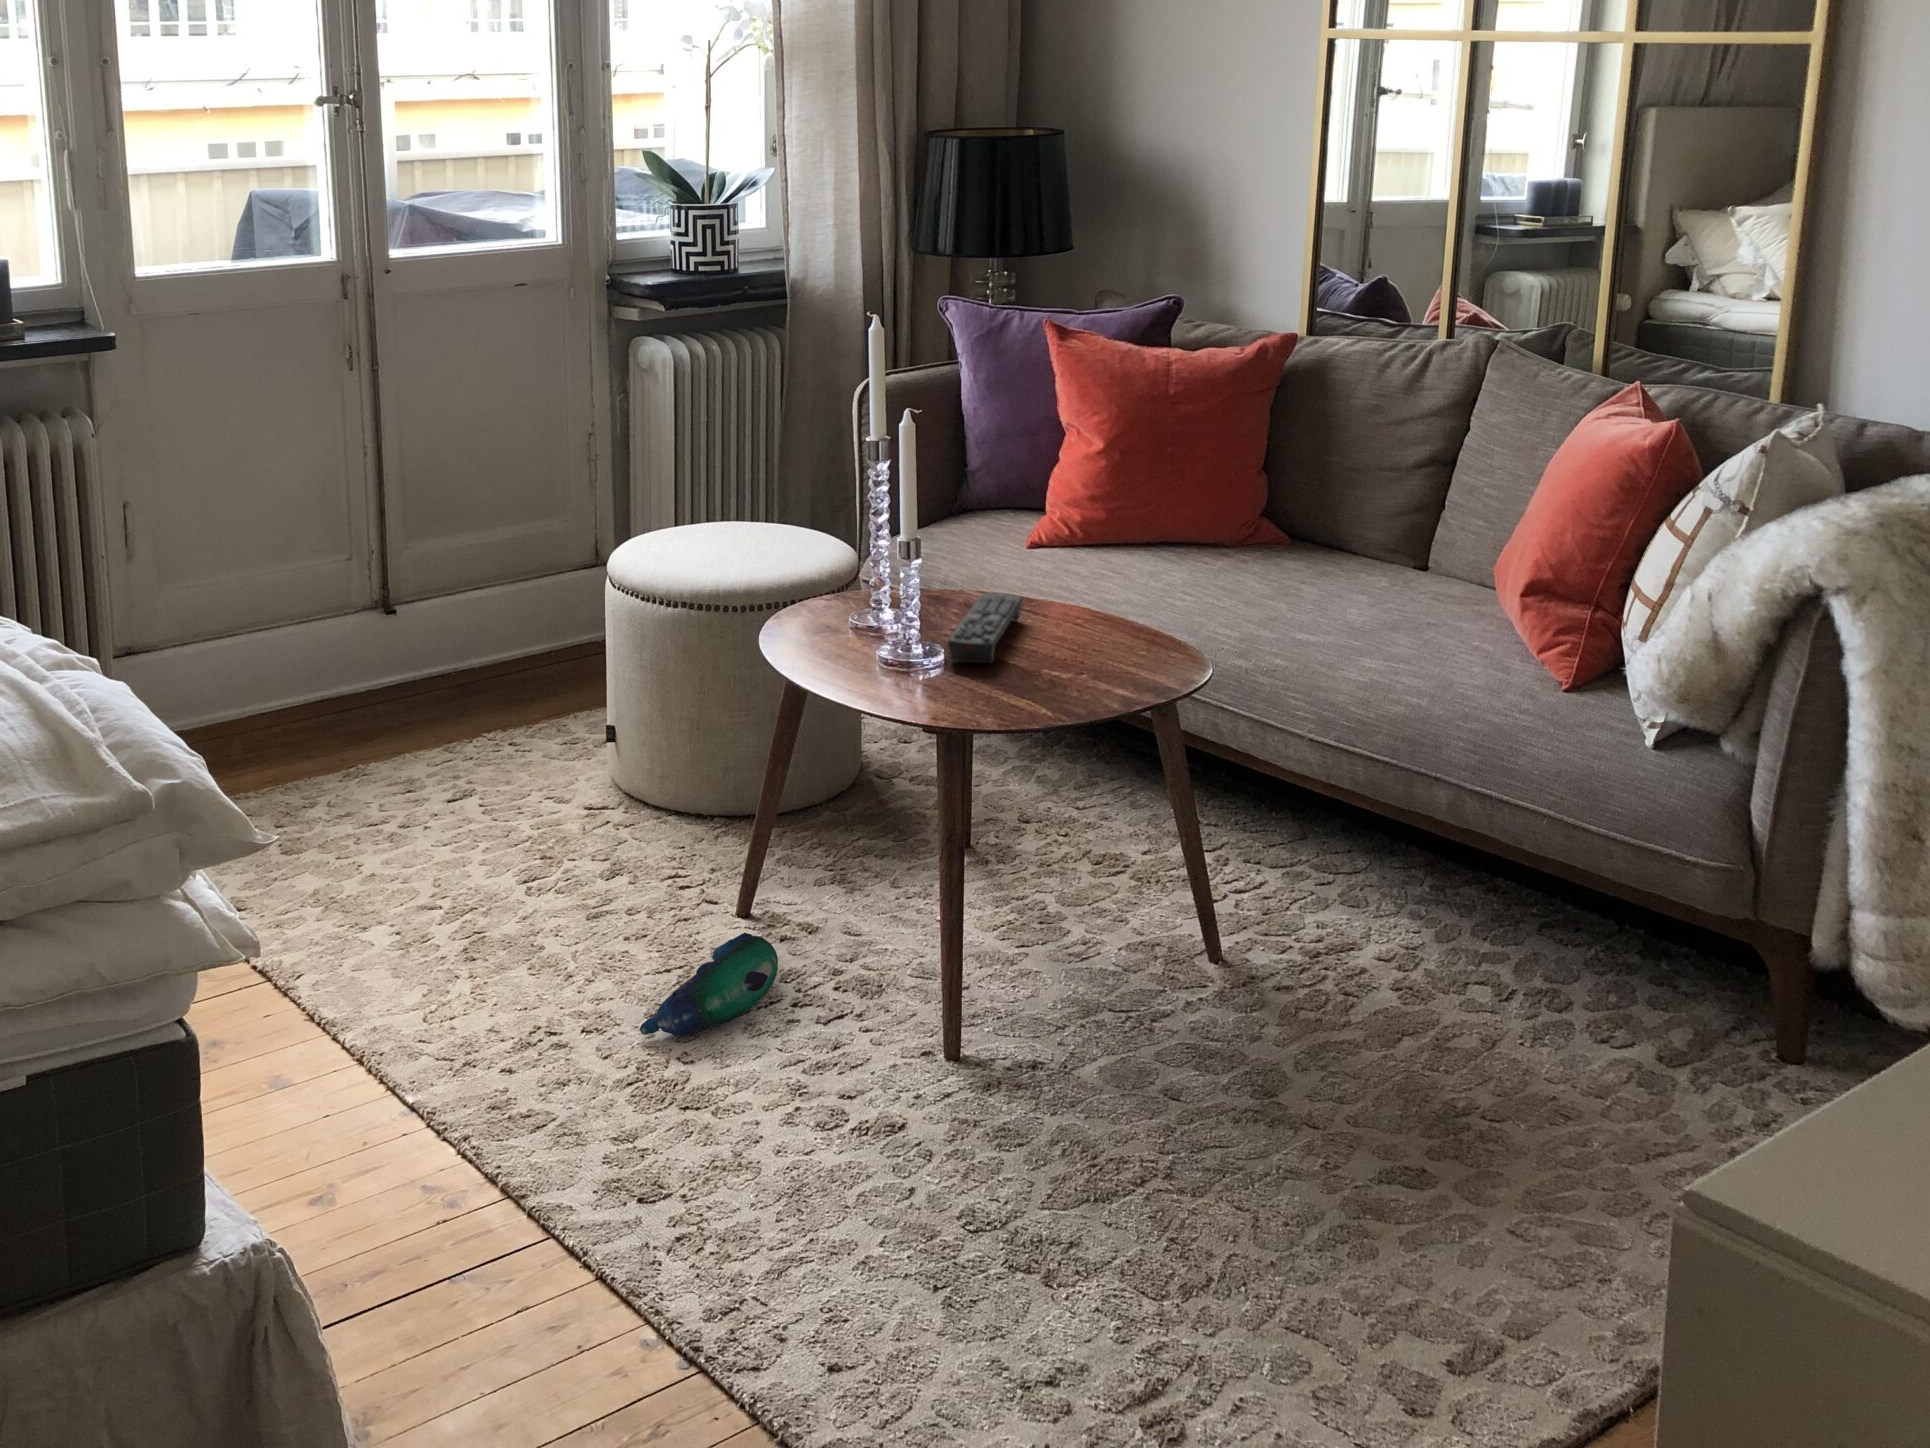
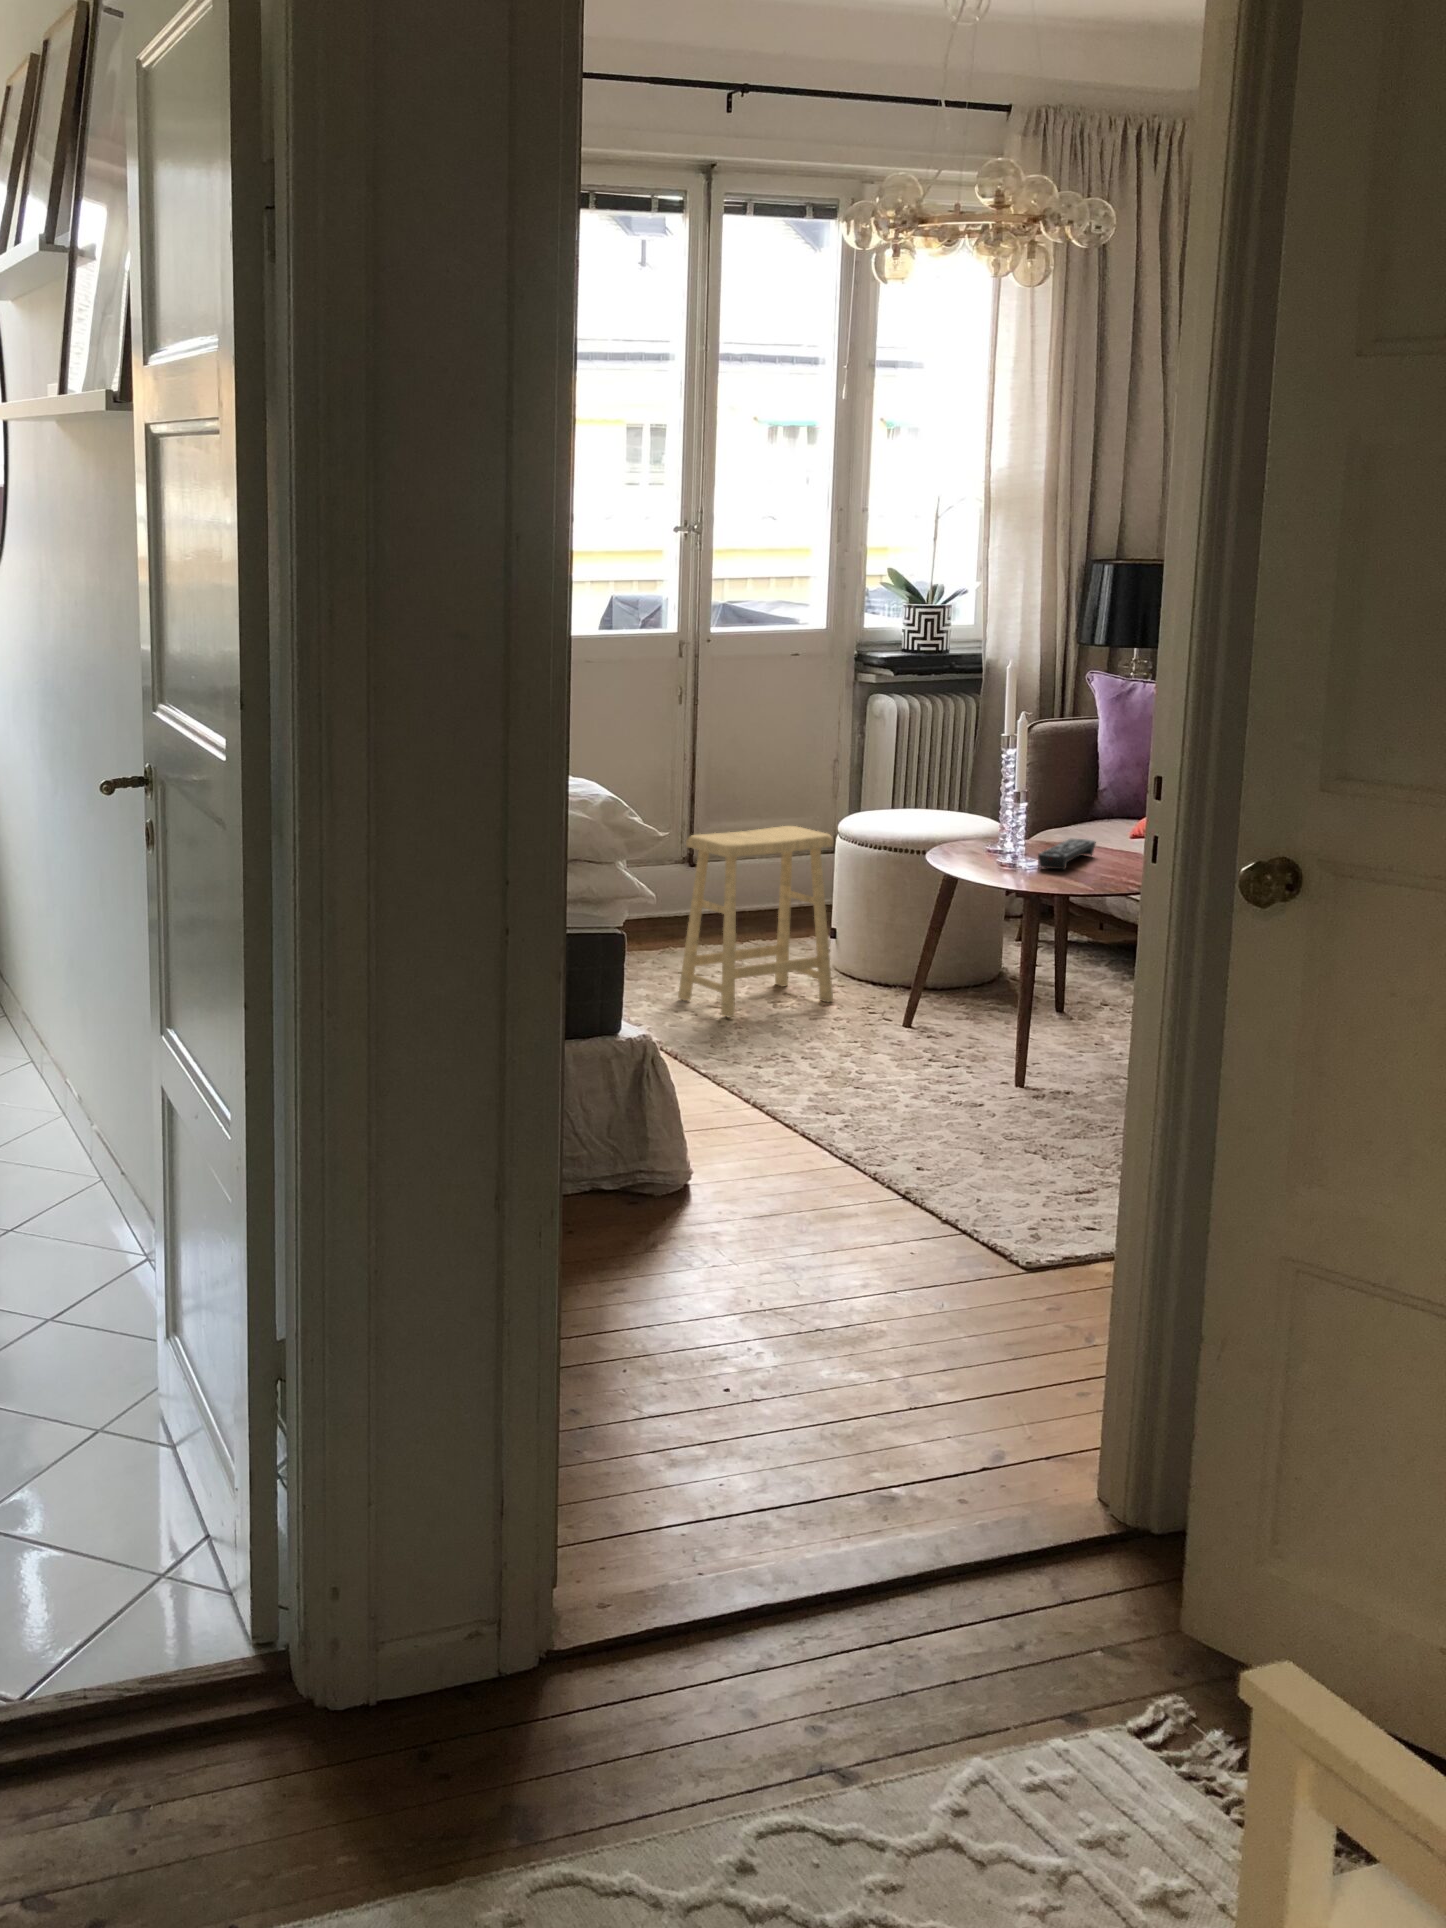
footstool: none [359,582,620,928] -> present [678,826,833,1017]
plush toy: present [640,933,778,1035] -> none [836,1021,922,1066]

